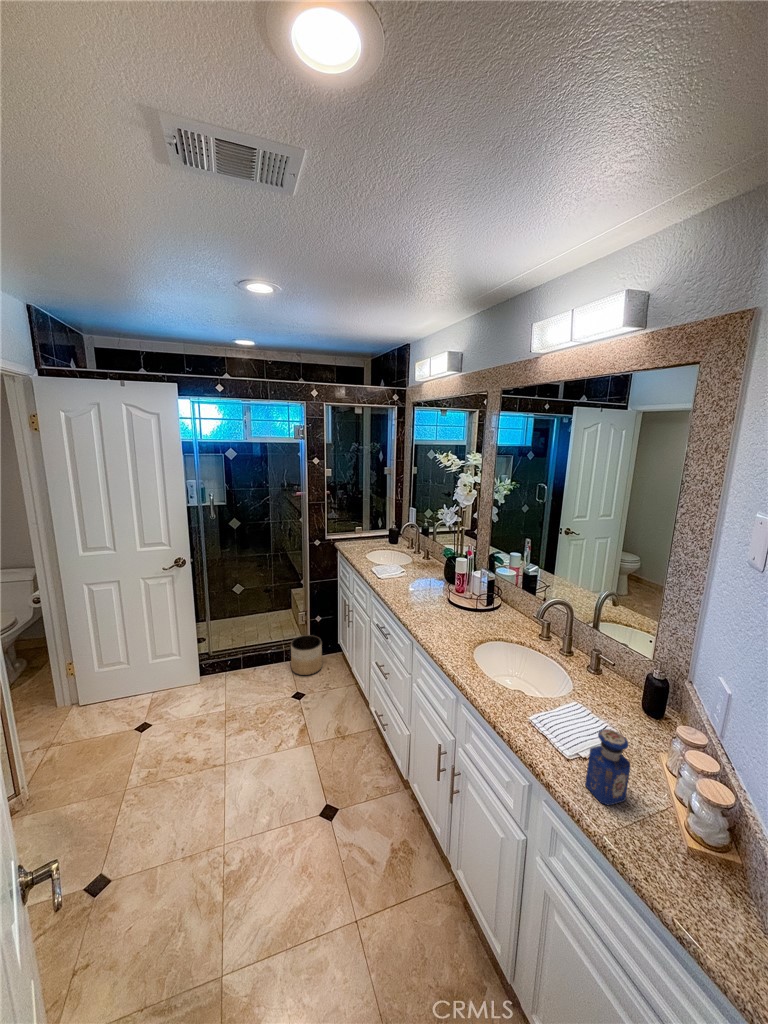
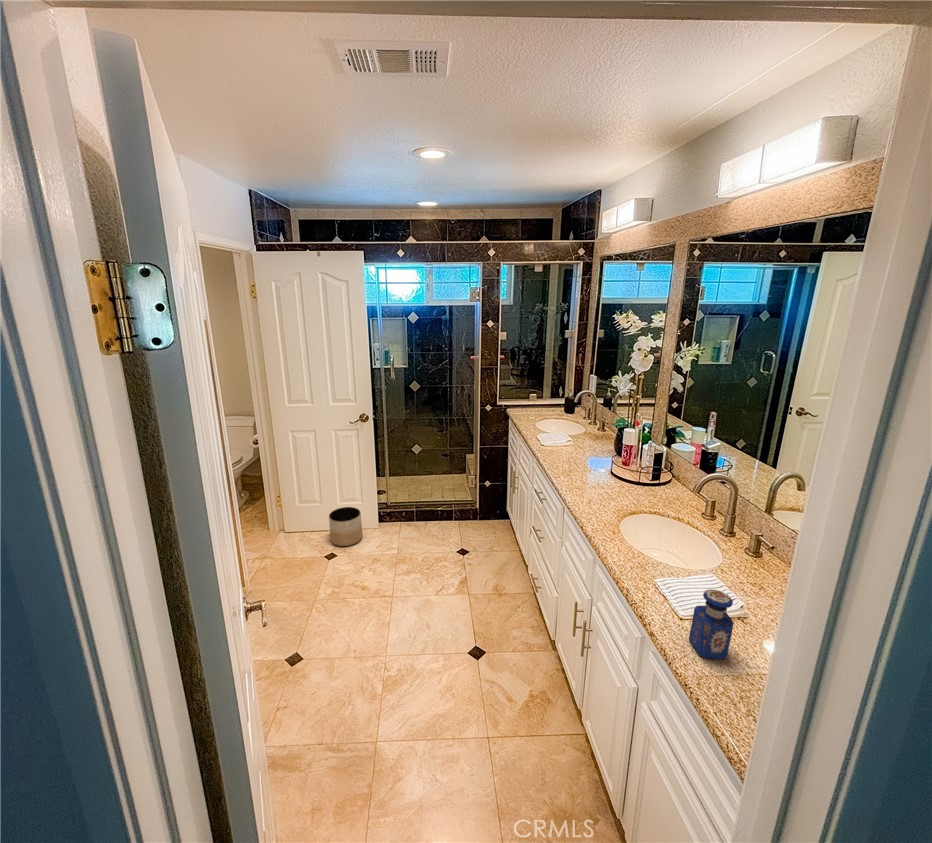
planter: present [291,635,322,675] -> present [329,507,362,546]

